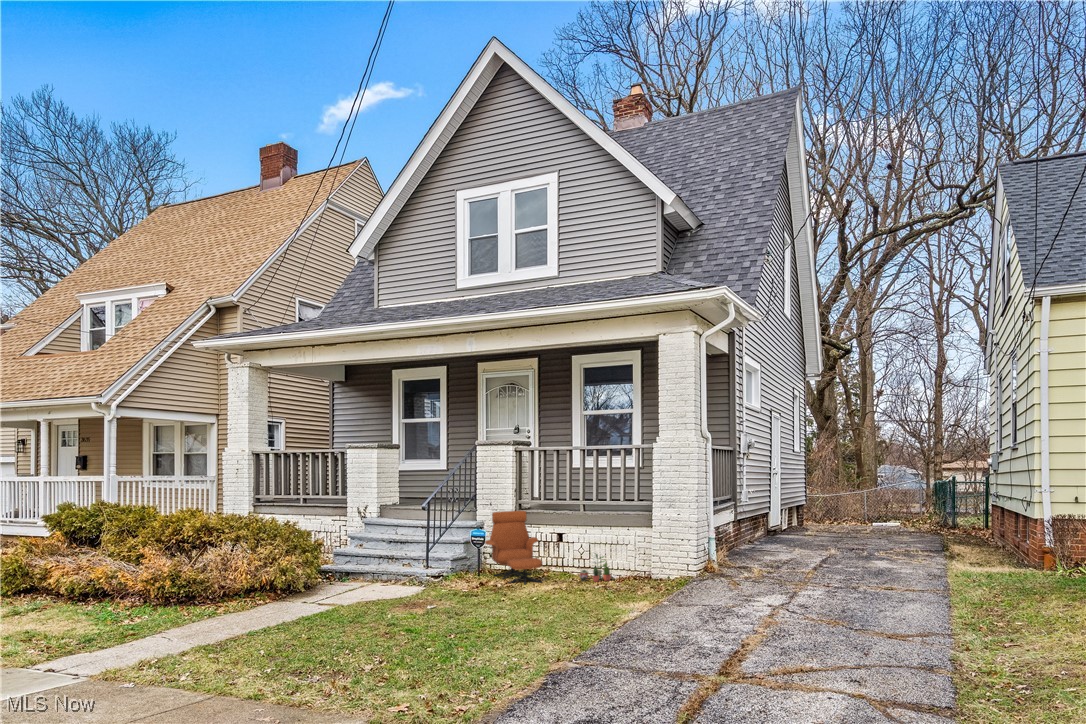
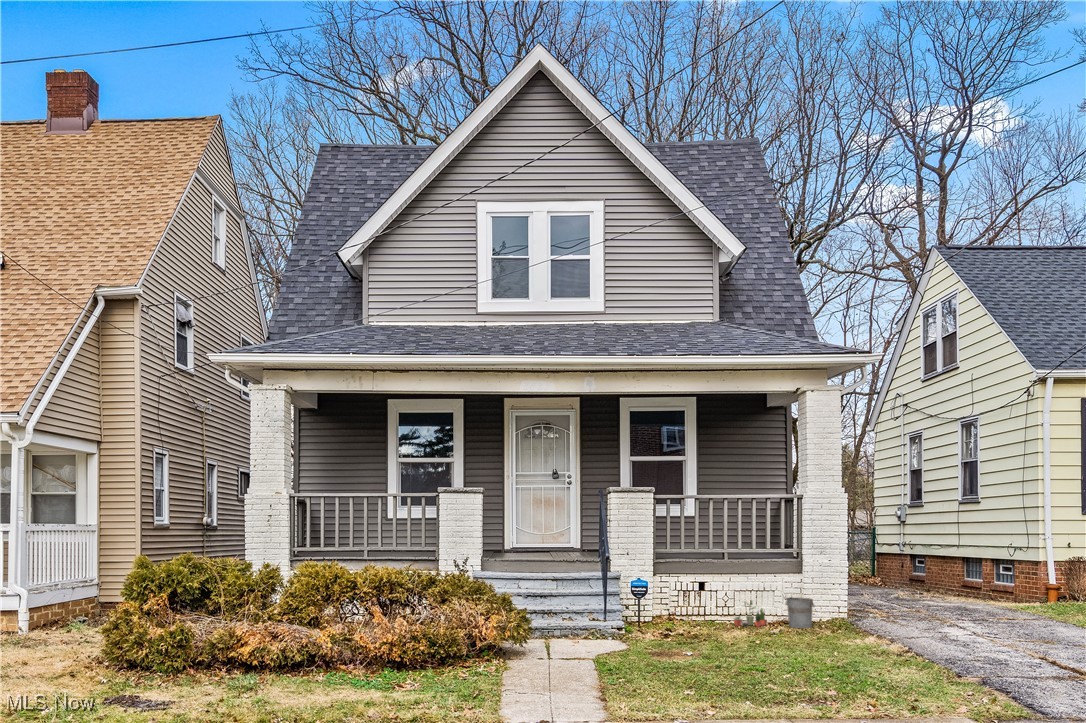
lounge chair: present [485,511,542,585] -> none [642,561,718,633]
bucket: none [620,552,650,586] -> present [785,597,814,628]

